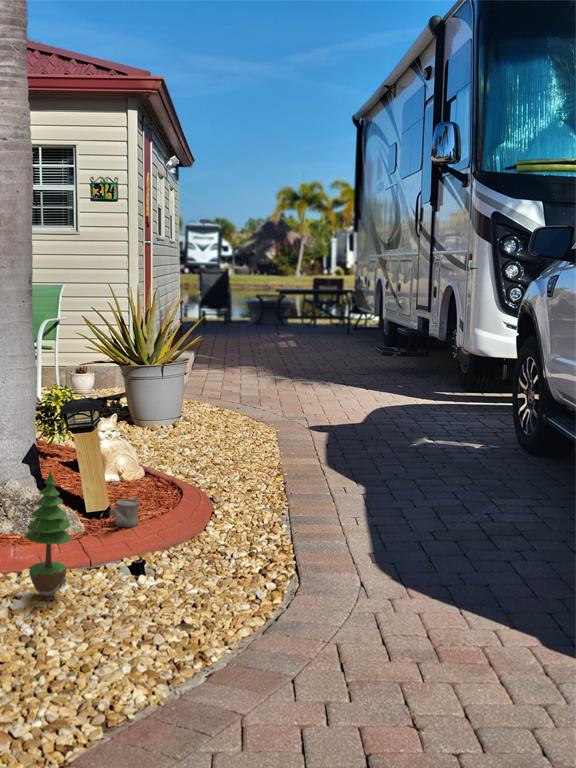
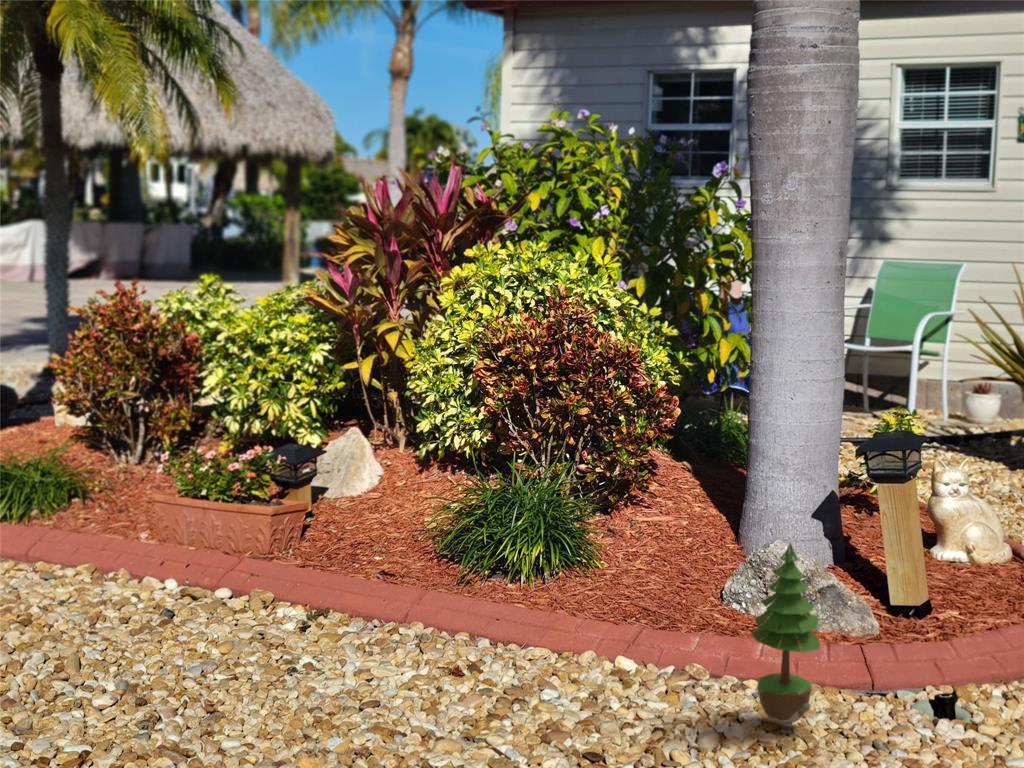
watering can: present [110,496,139,527] -> none [917,590,973,638]

